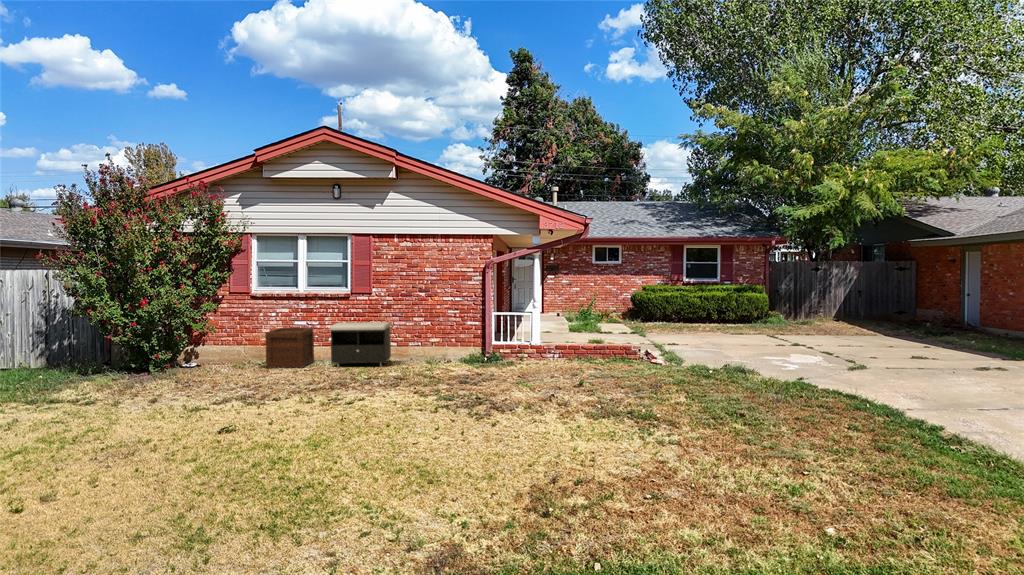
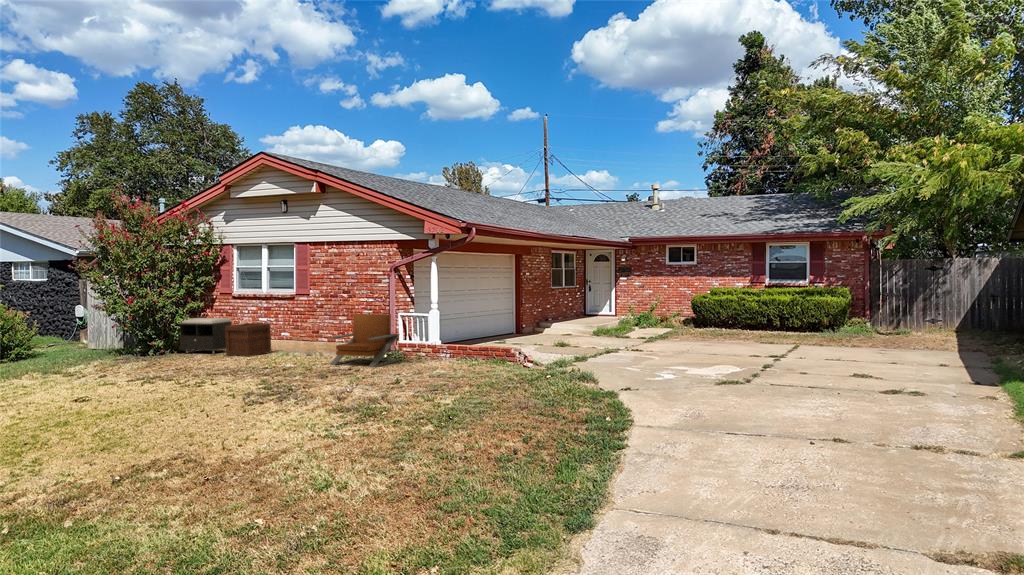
lounge chair: none [440,314,500,372] -> present [330,314,399,367]
storage bench: present [330,322,391,367] -> present [180,318,231,354]

